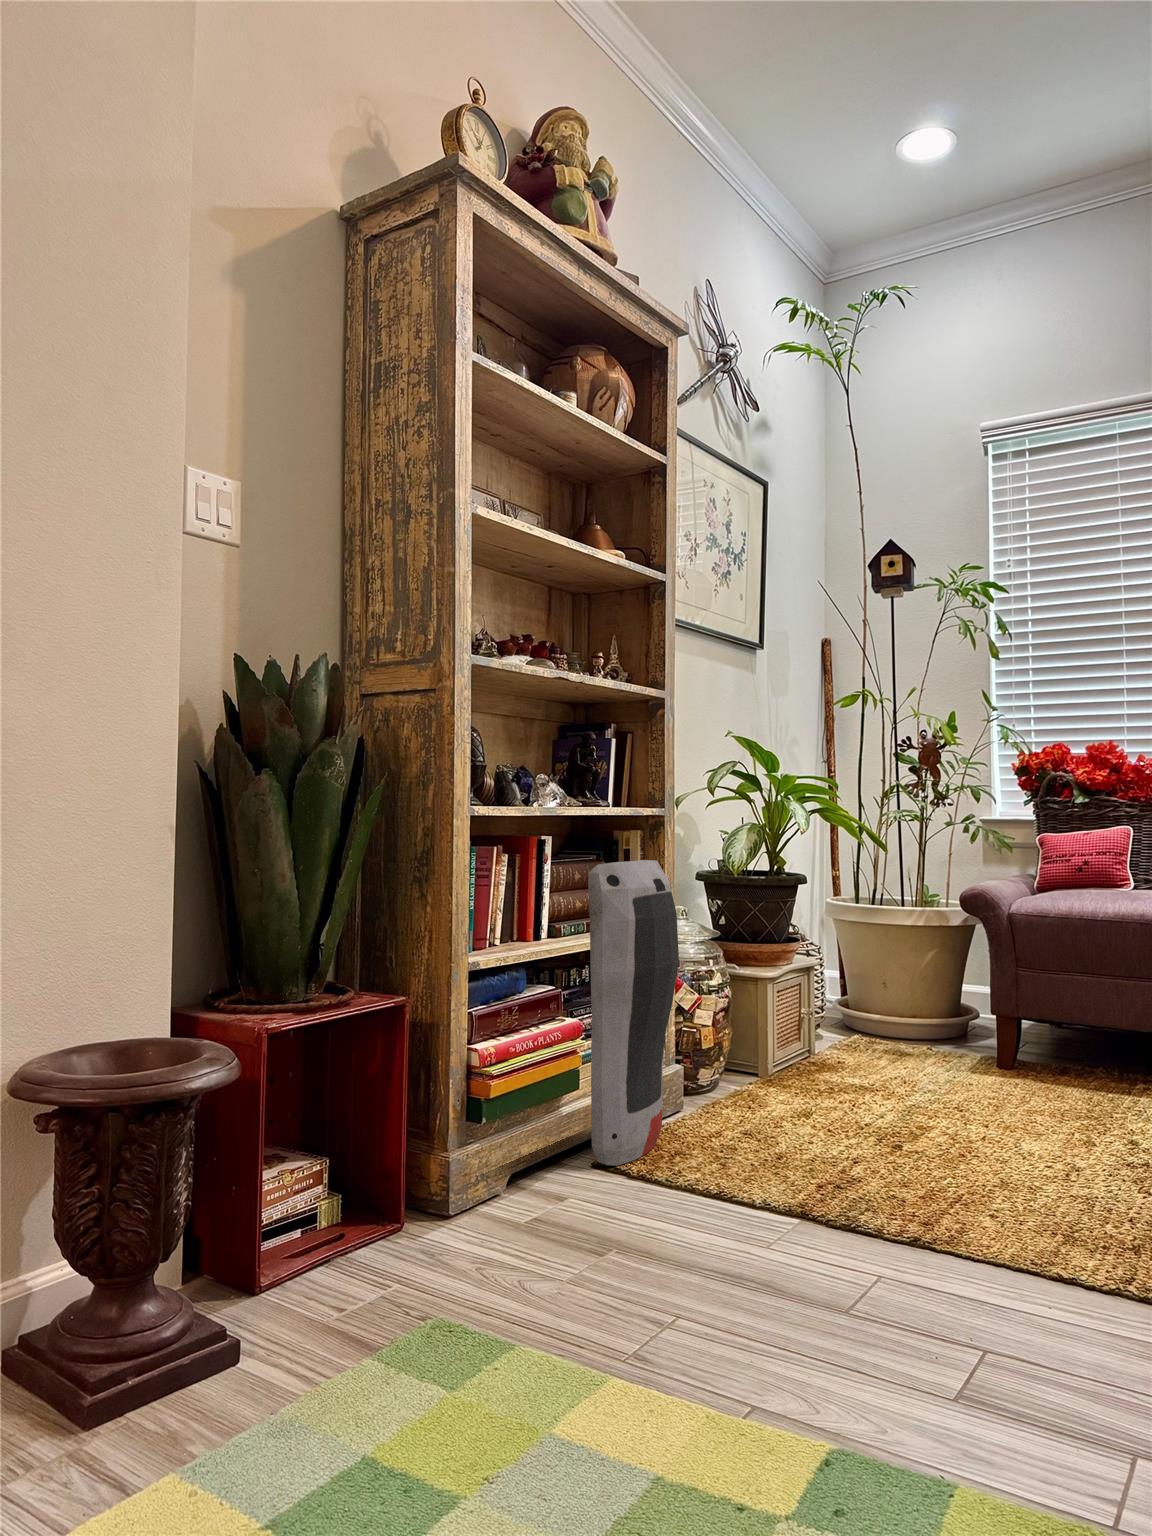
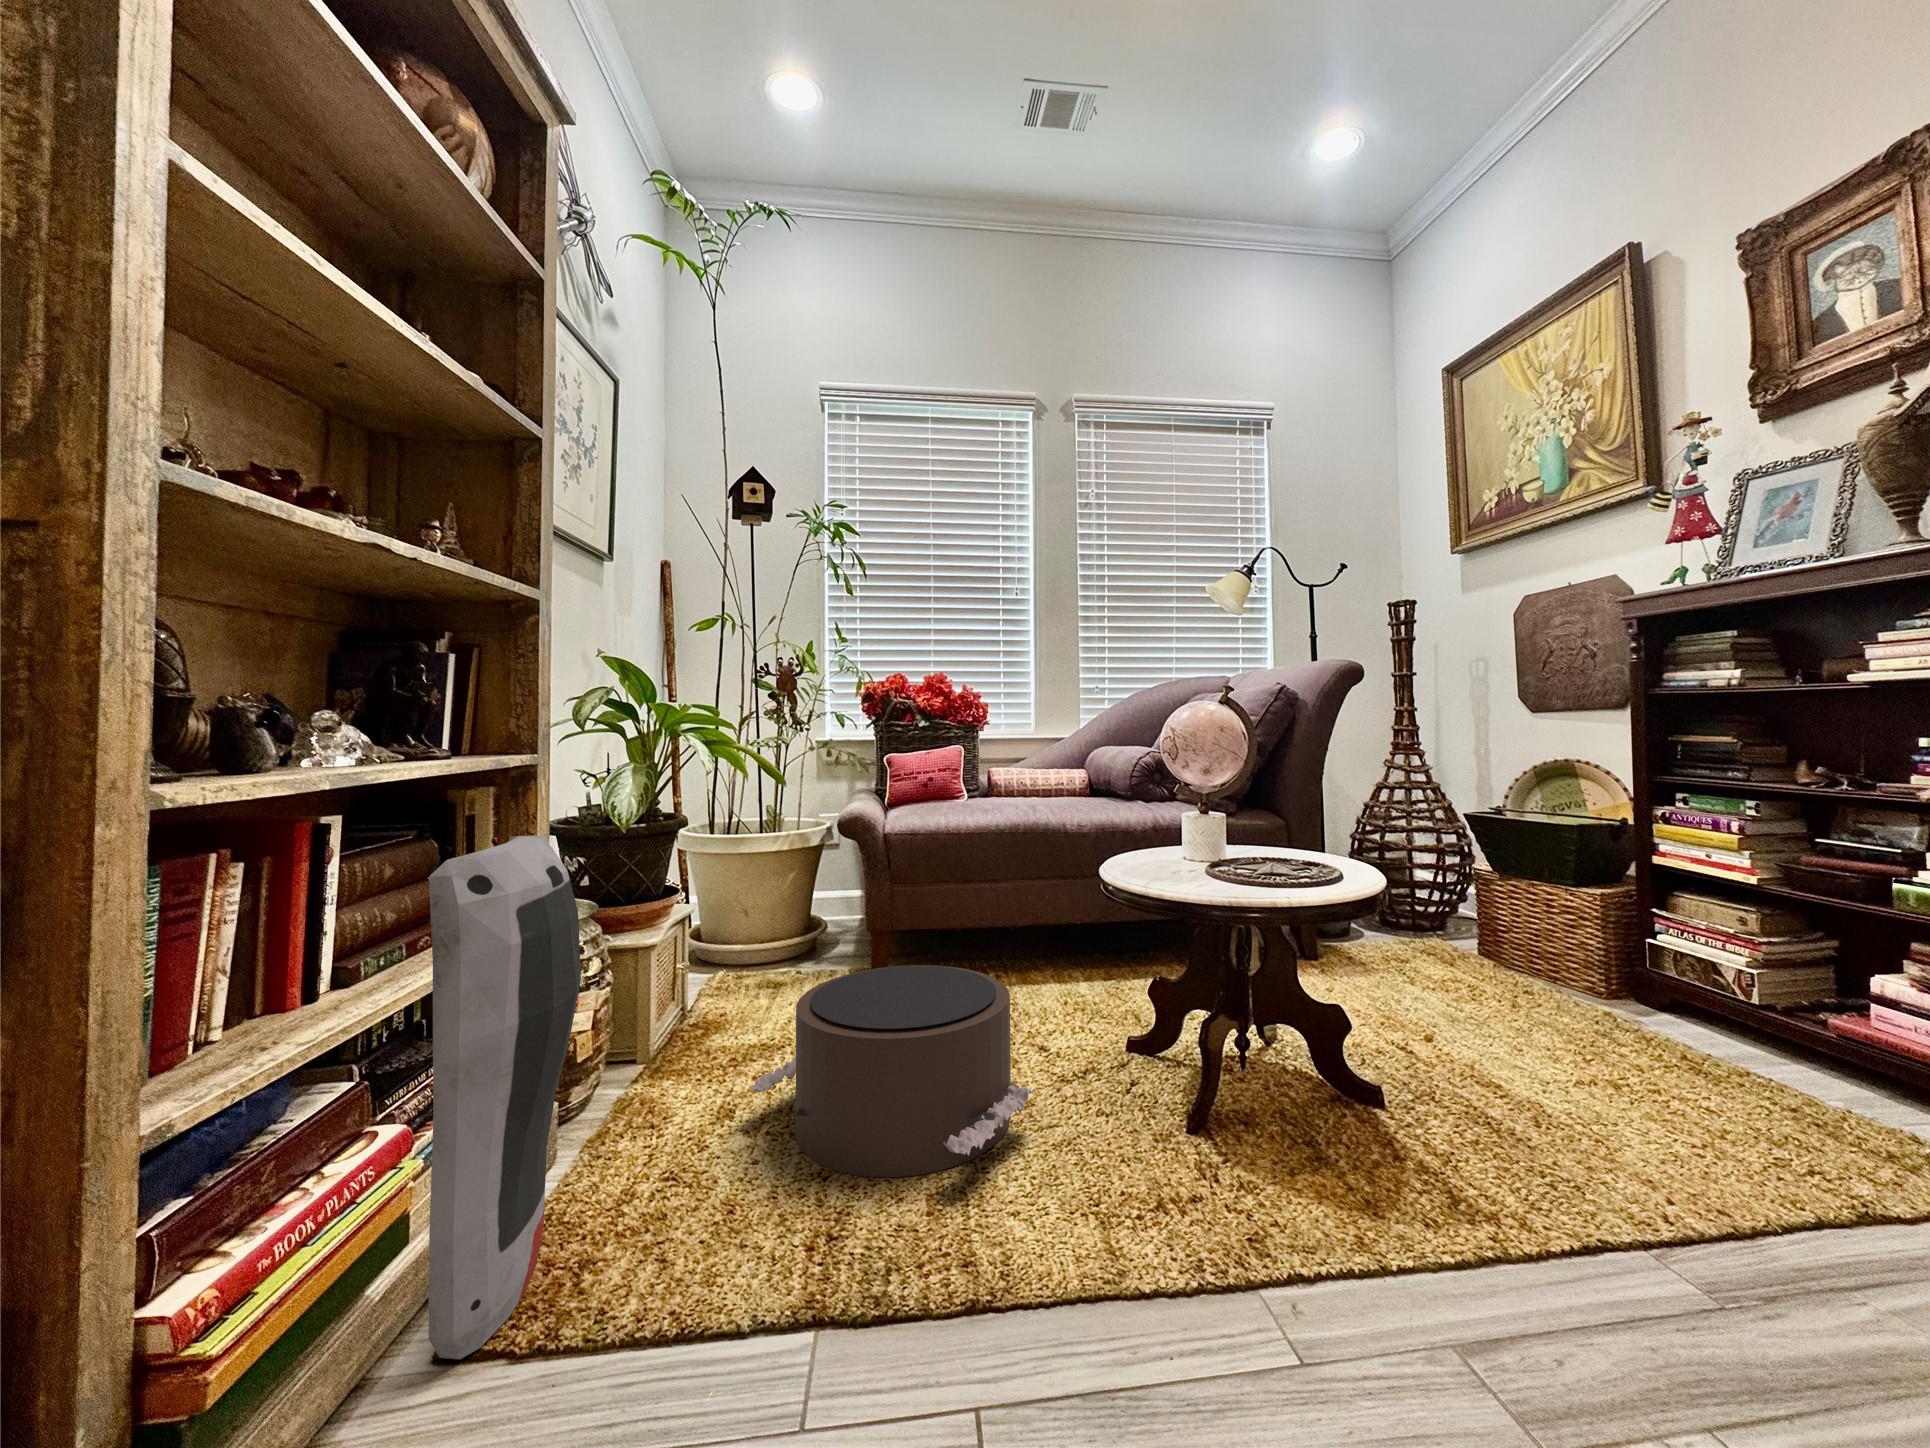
pouf: none [818,1021,1068,1183] -> present [749,965,1035,1178]

